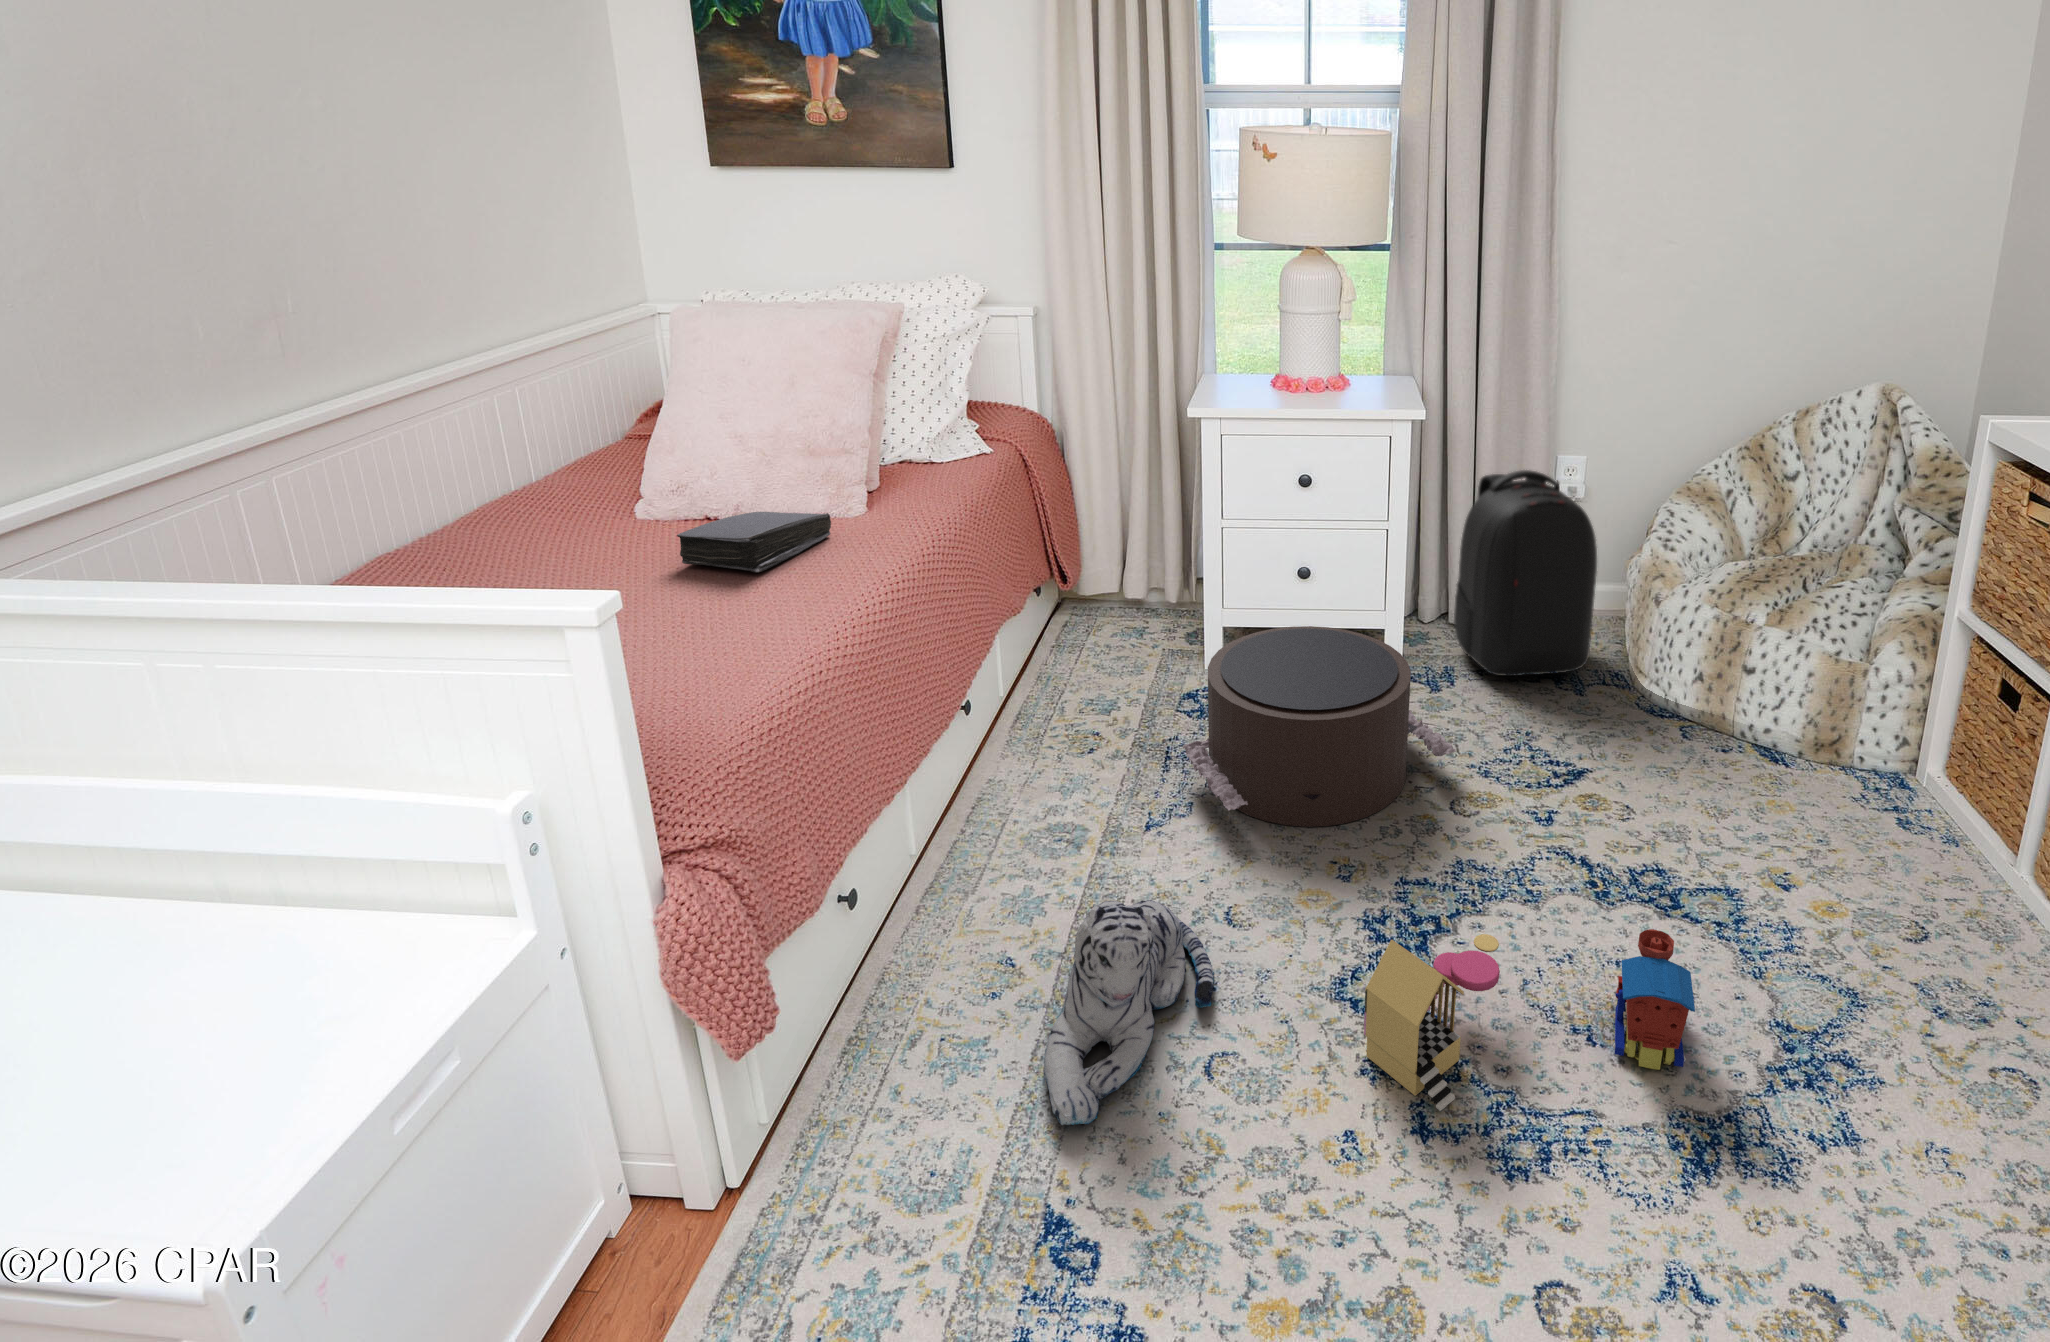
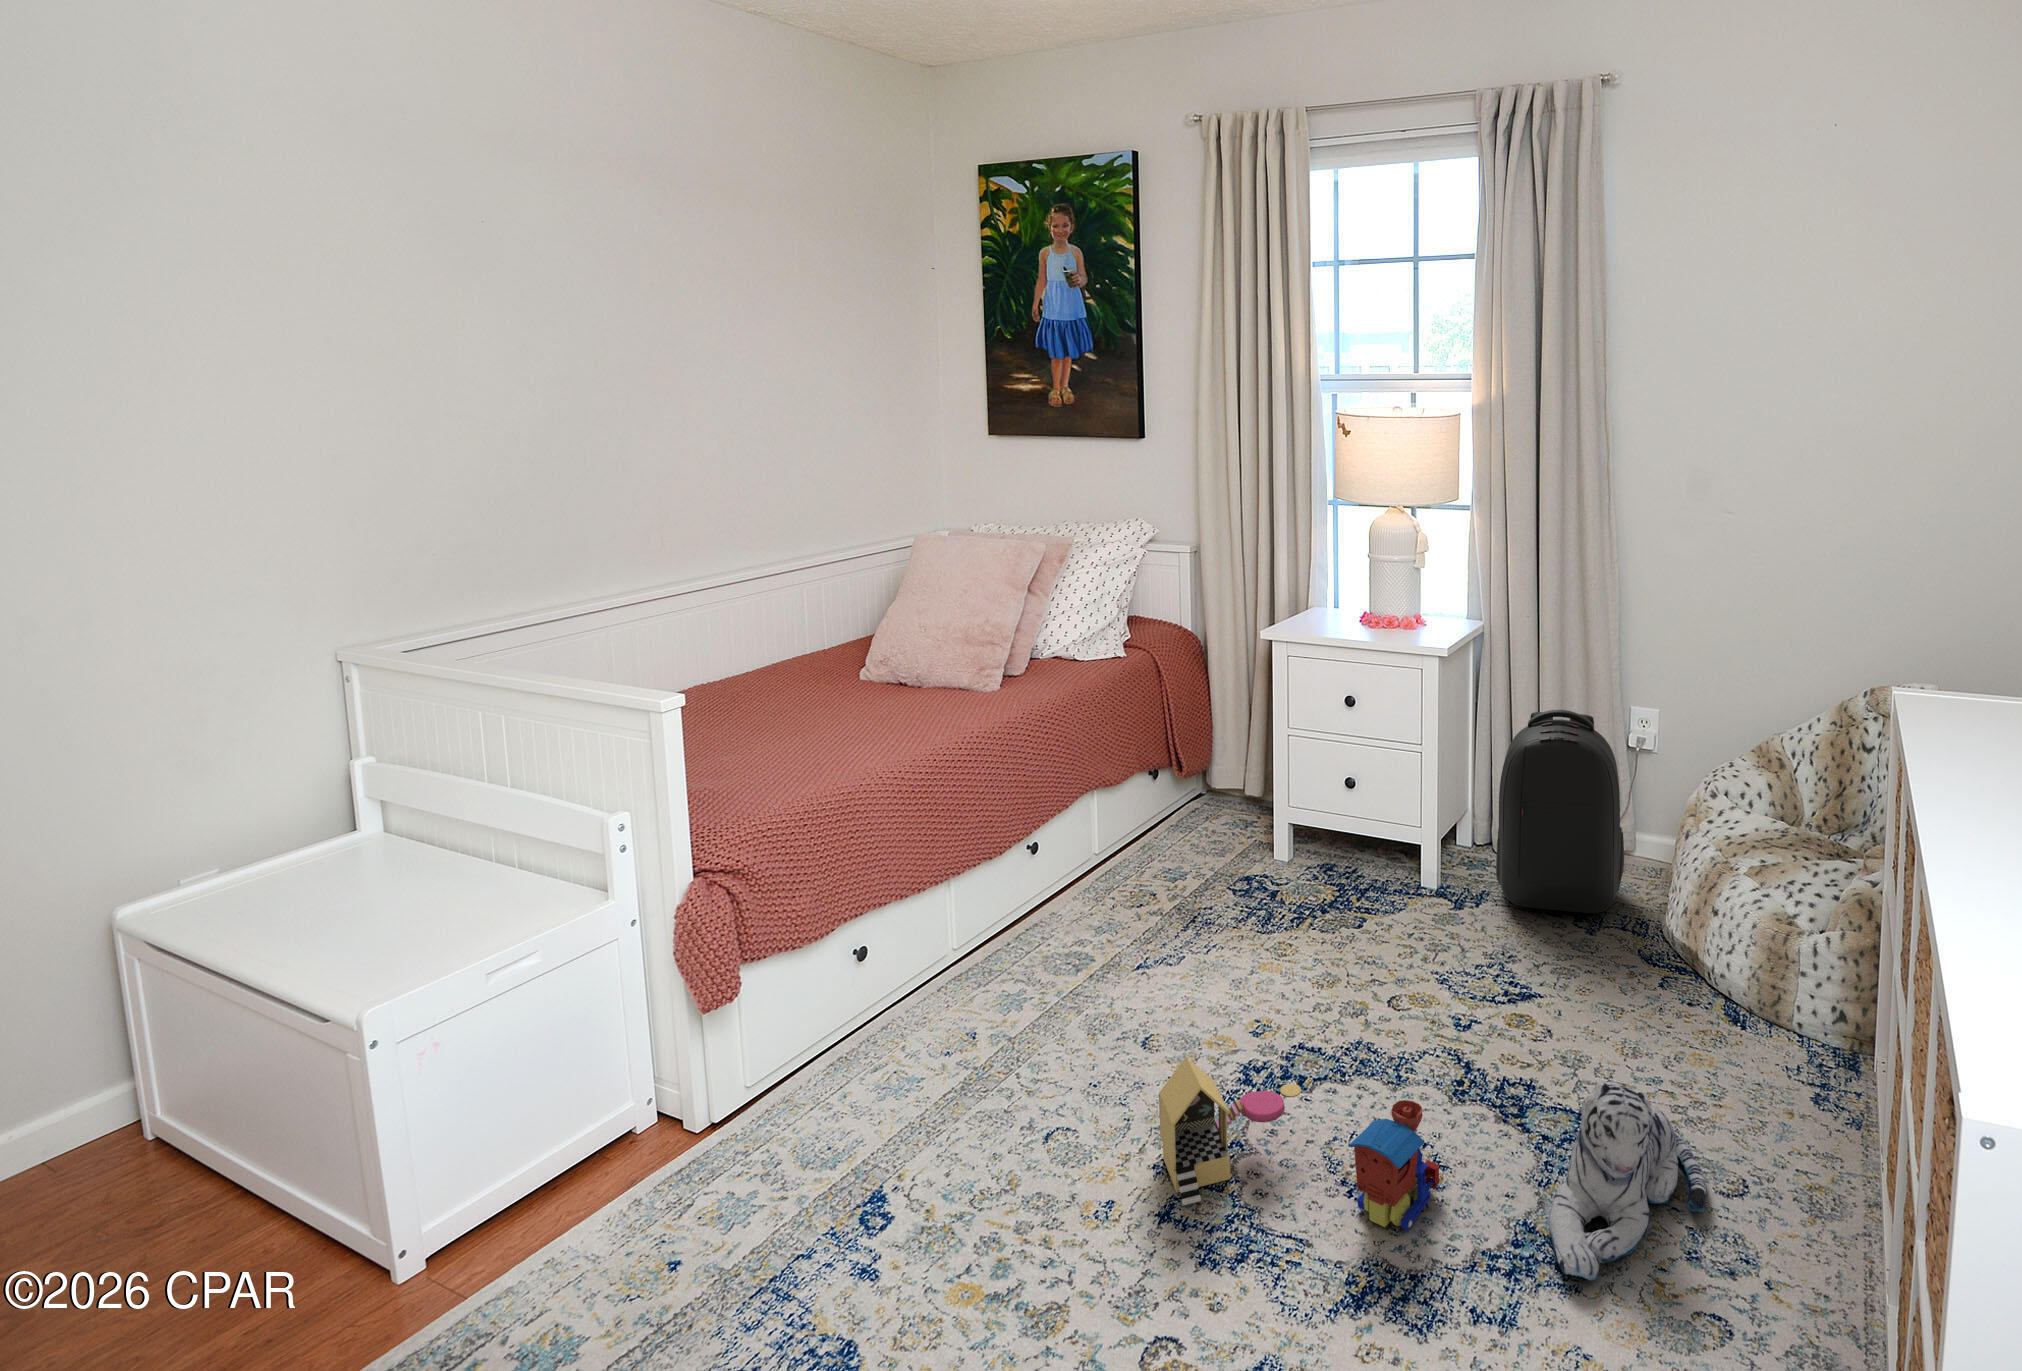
book: present [677,512,831,573] -> none [846,682,956,721]
pouf: present [1183,626,1455,827] -> none [1180,825,1406,997]
plush toy: present [1044,900,1214,1125] -> present [1549,1081,1707,1281]

